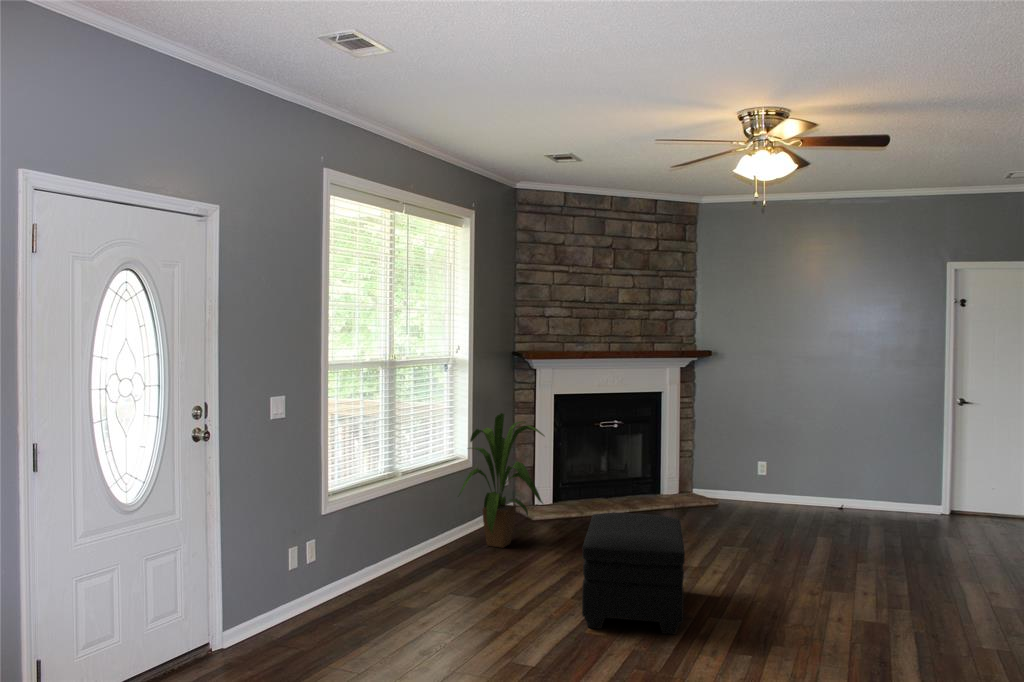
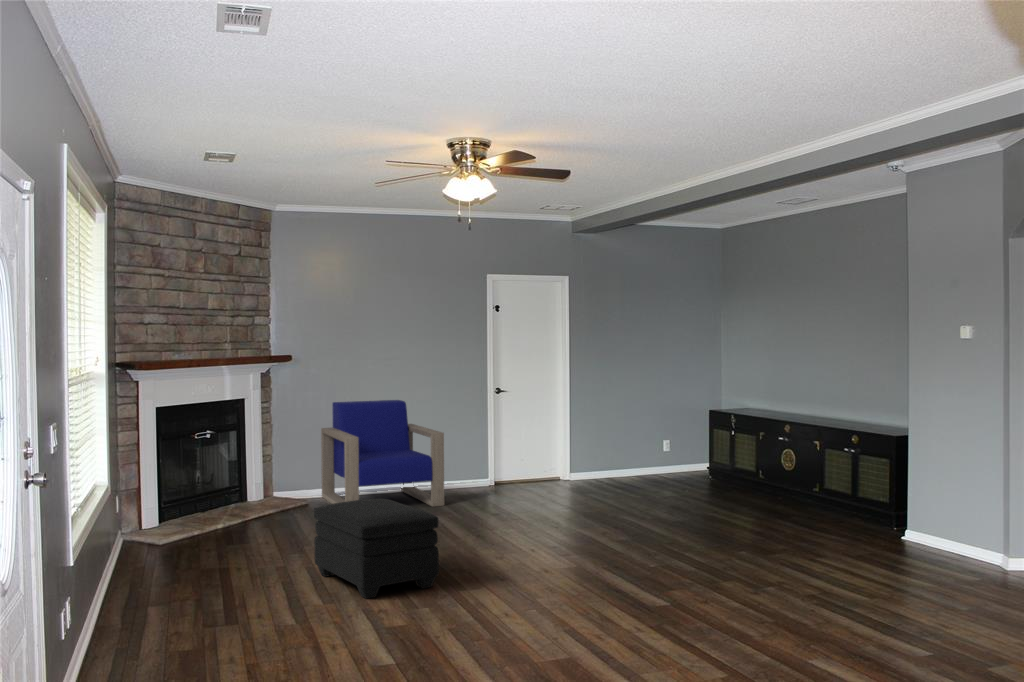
armchair: none [735,403,860,536] -> present [321,400,444,507]
house plant: present [458,413,544,548] -> none [117,425,224,570]

